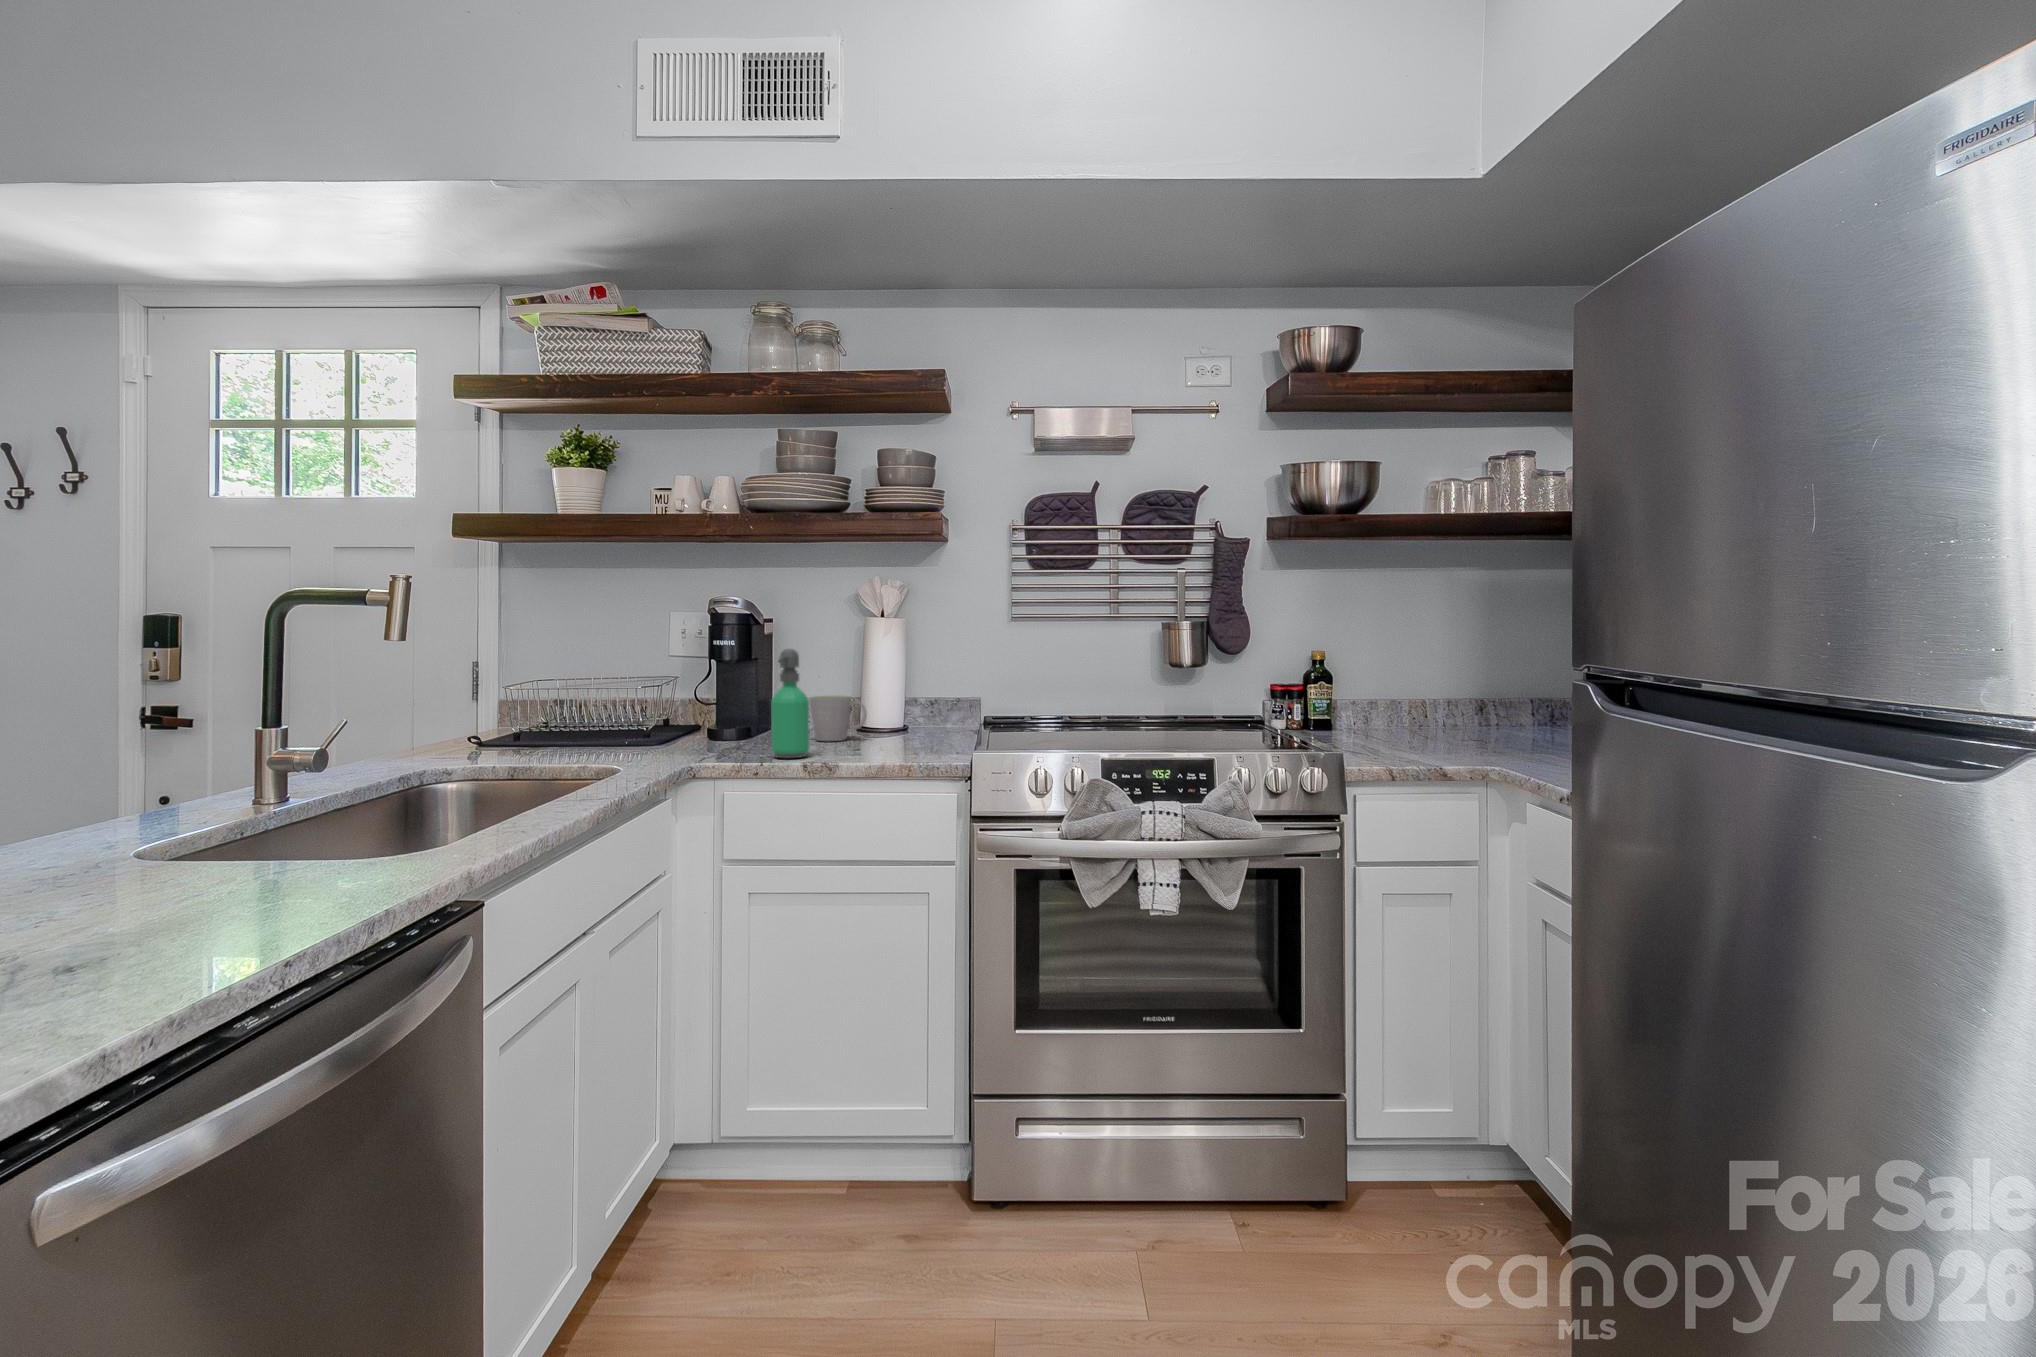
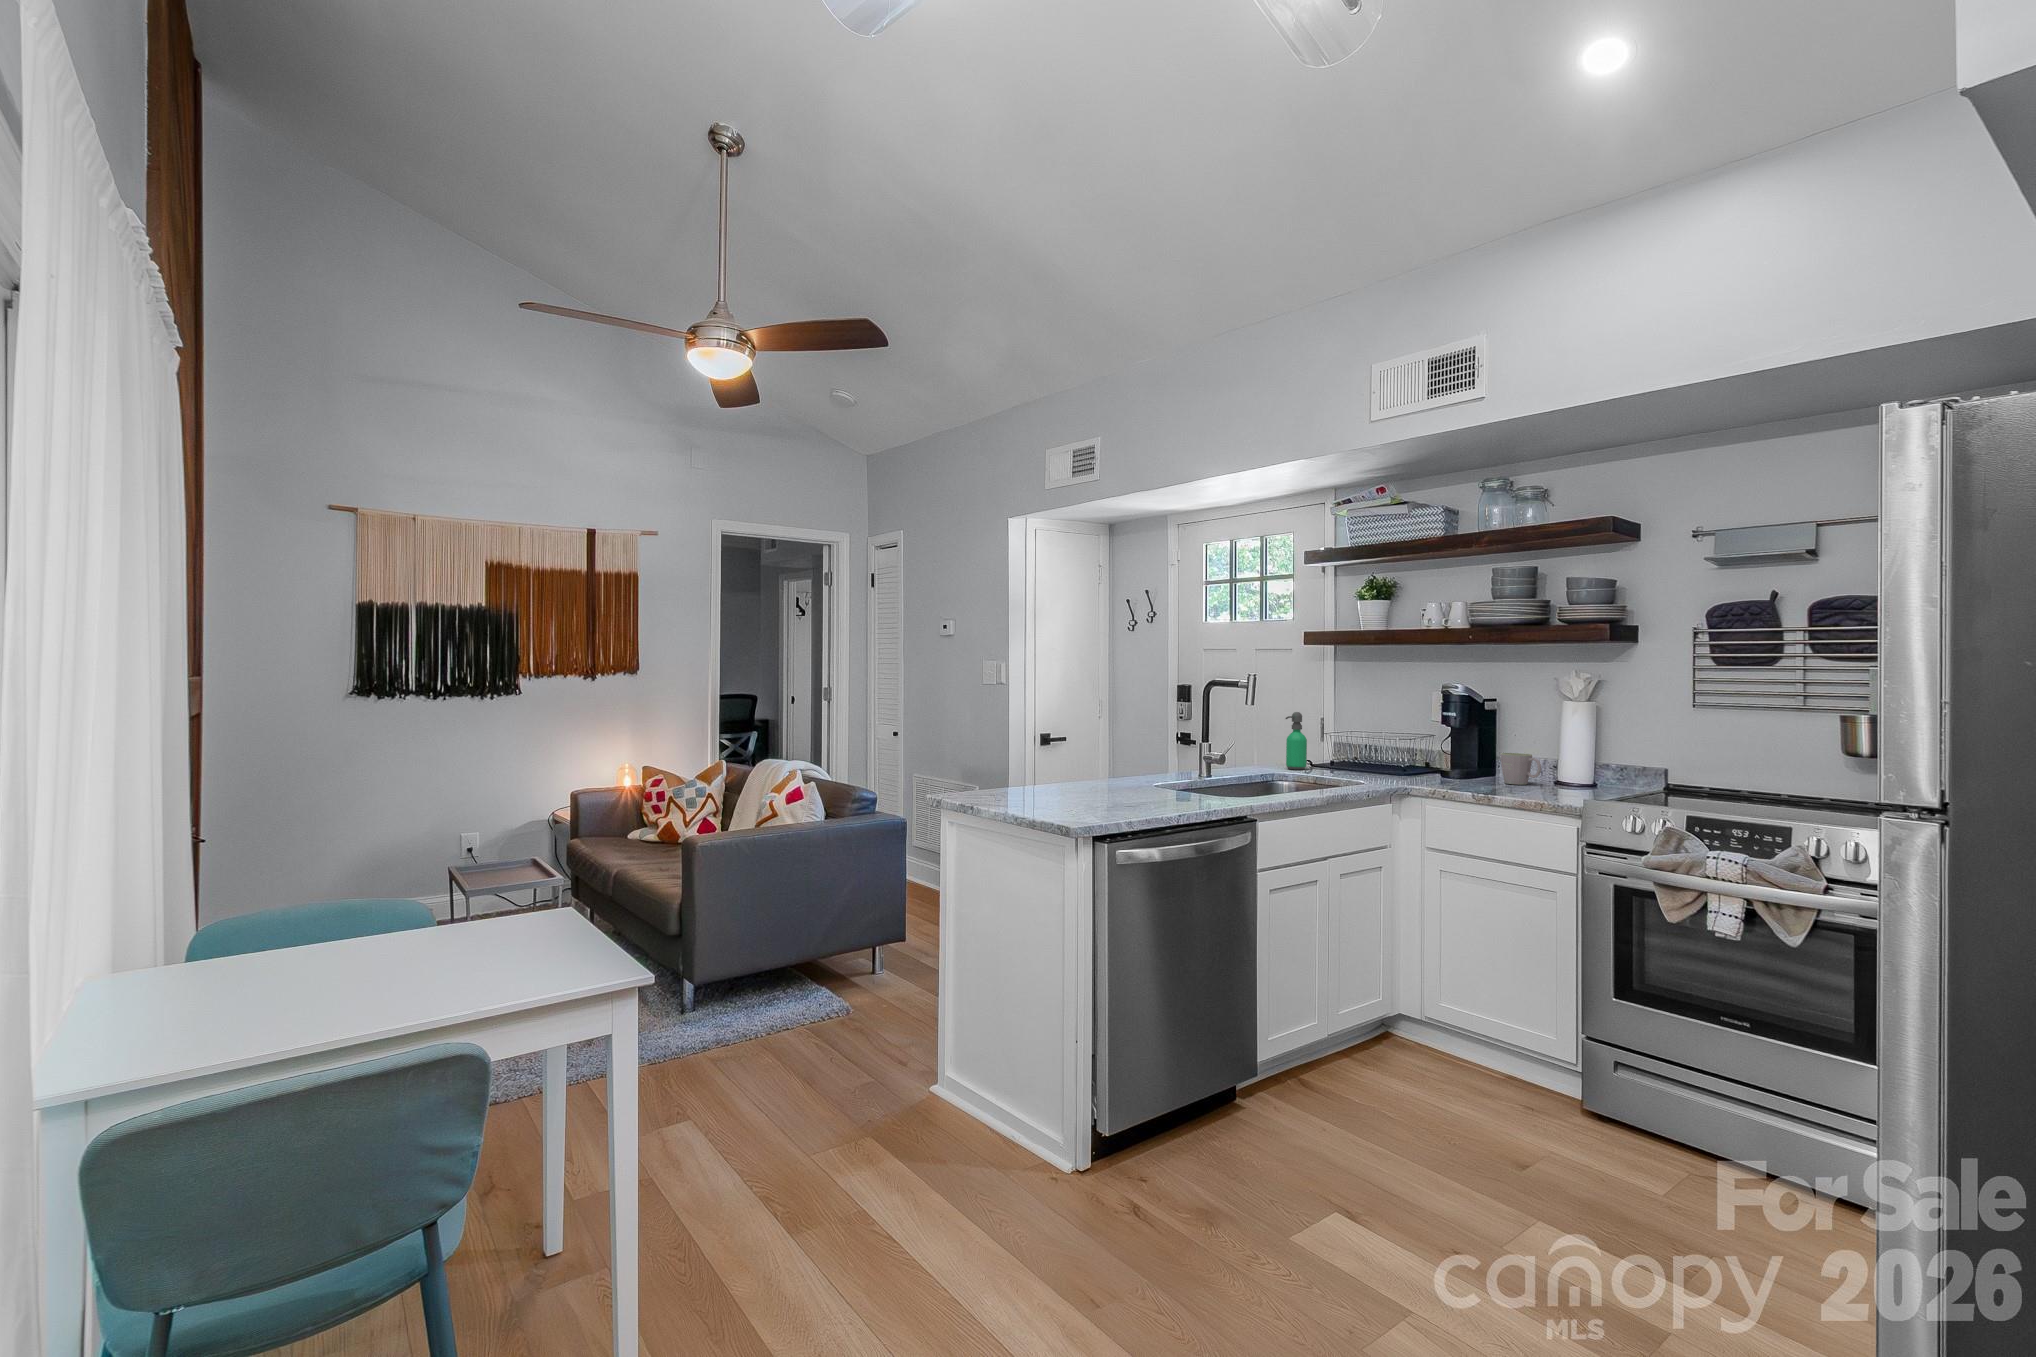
soap dispenser: present [771,649,810,758] -> present [1286,712,1307,770]

